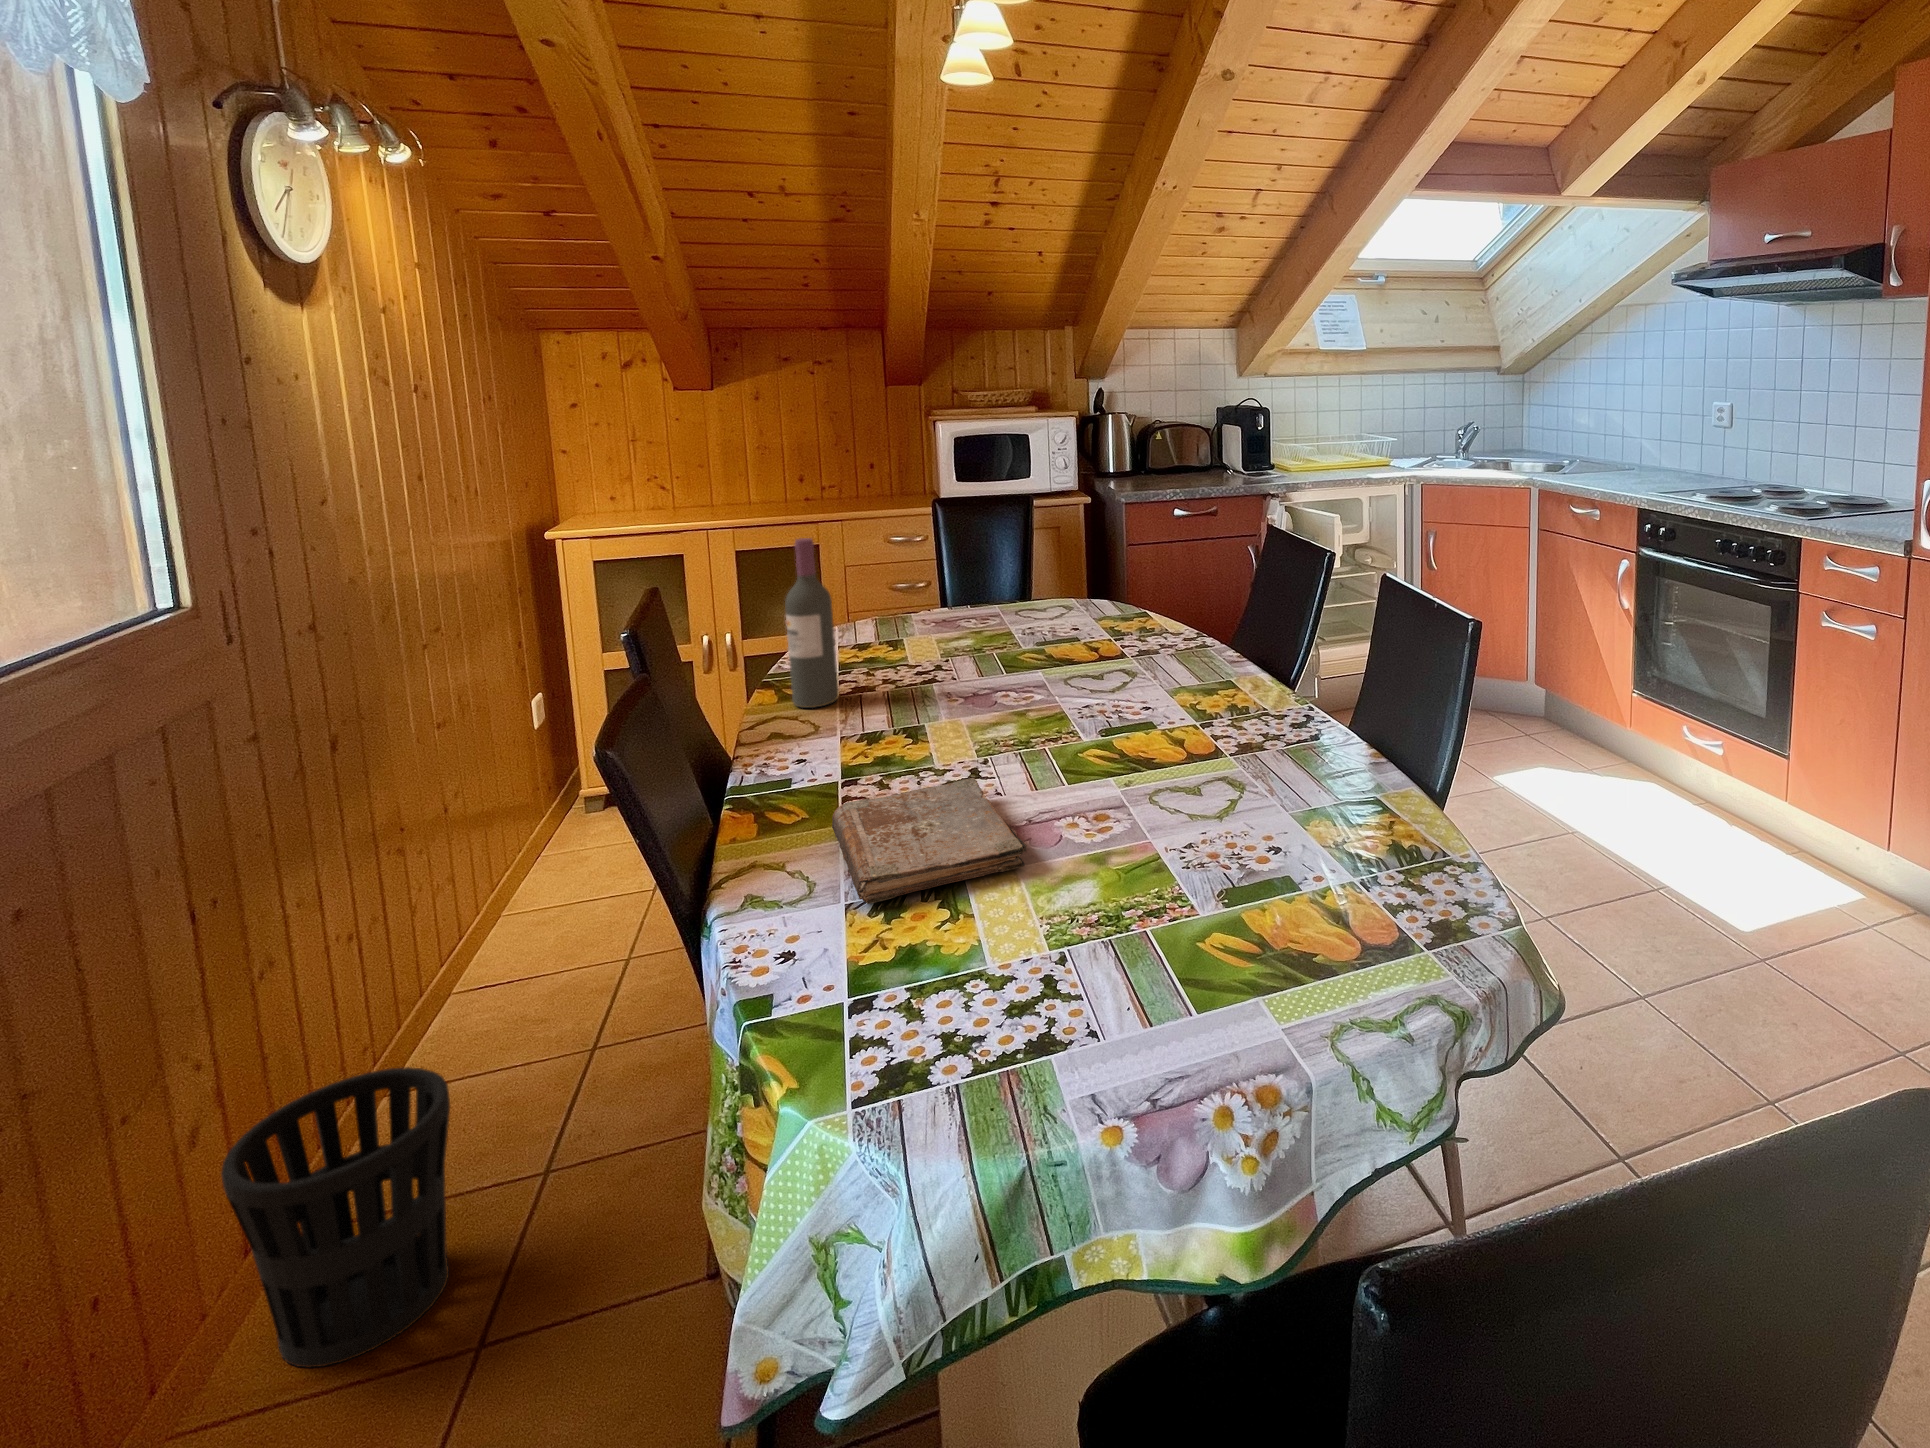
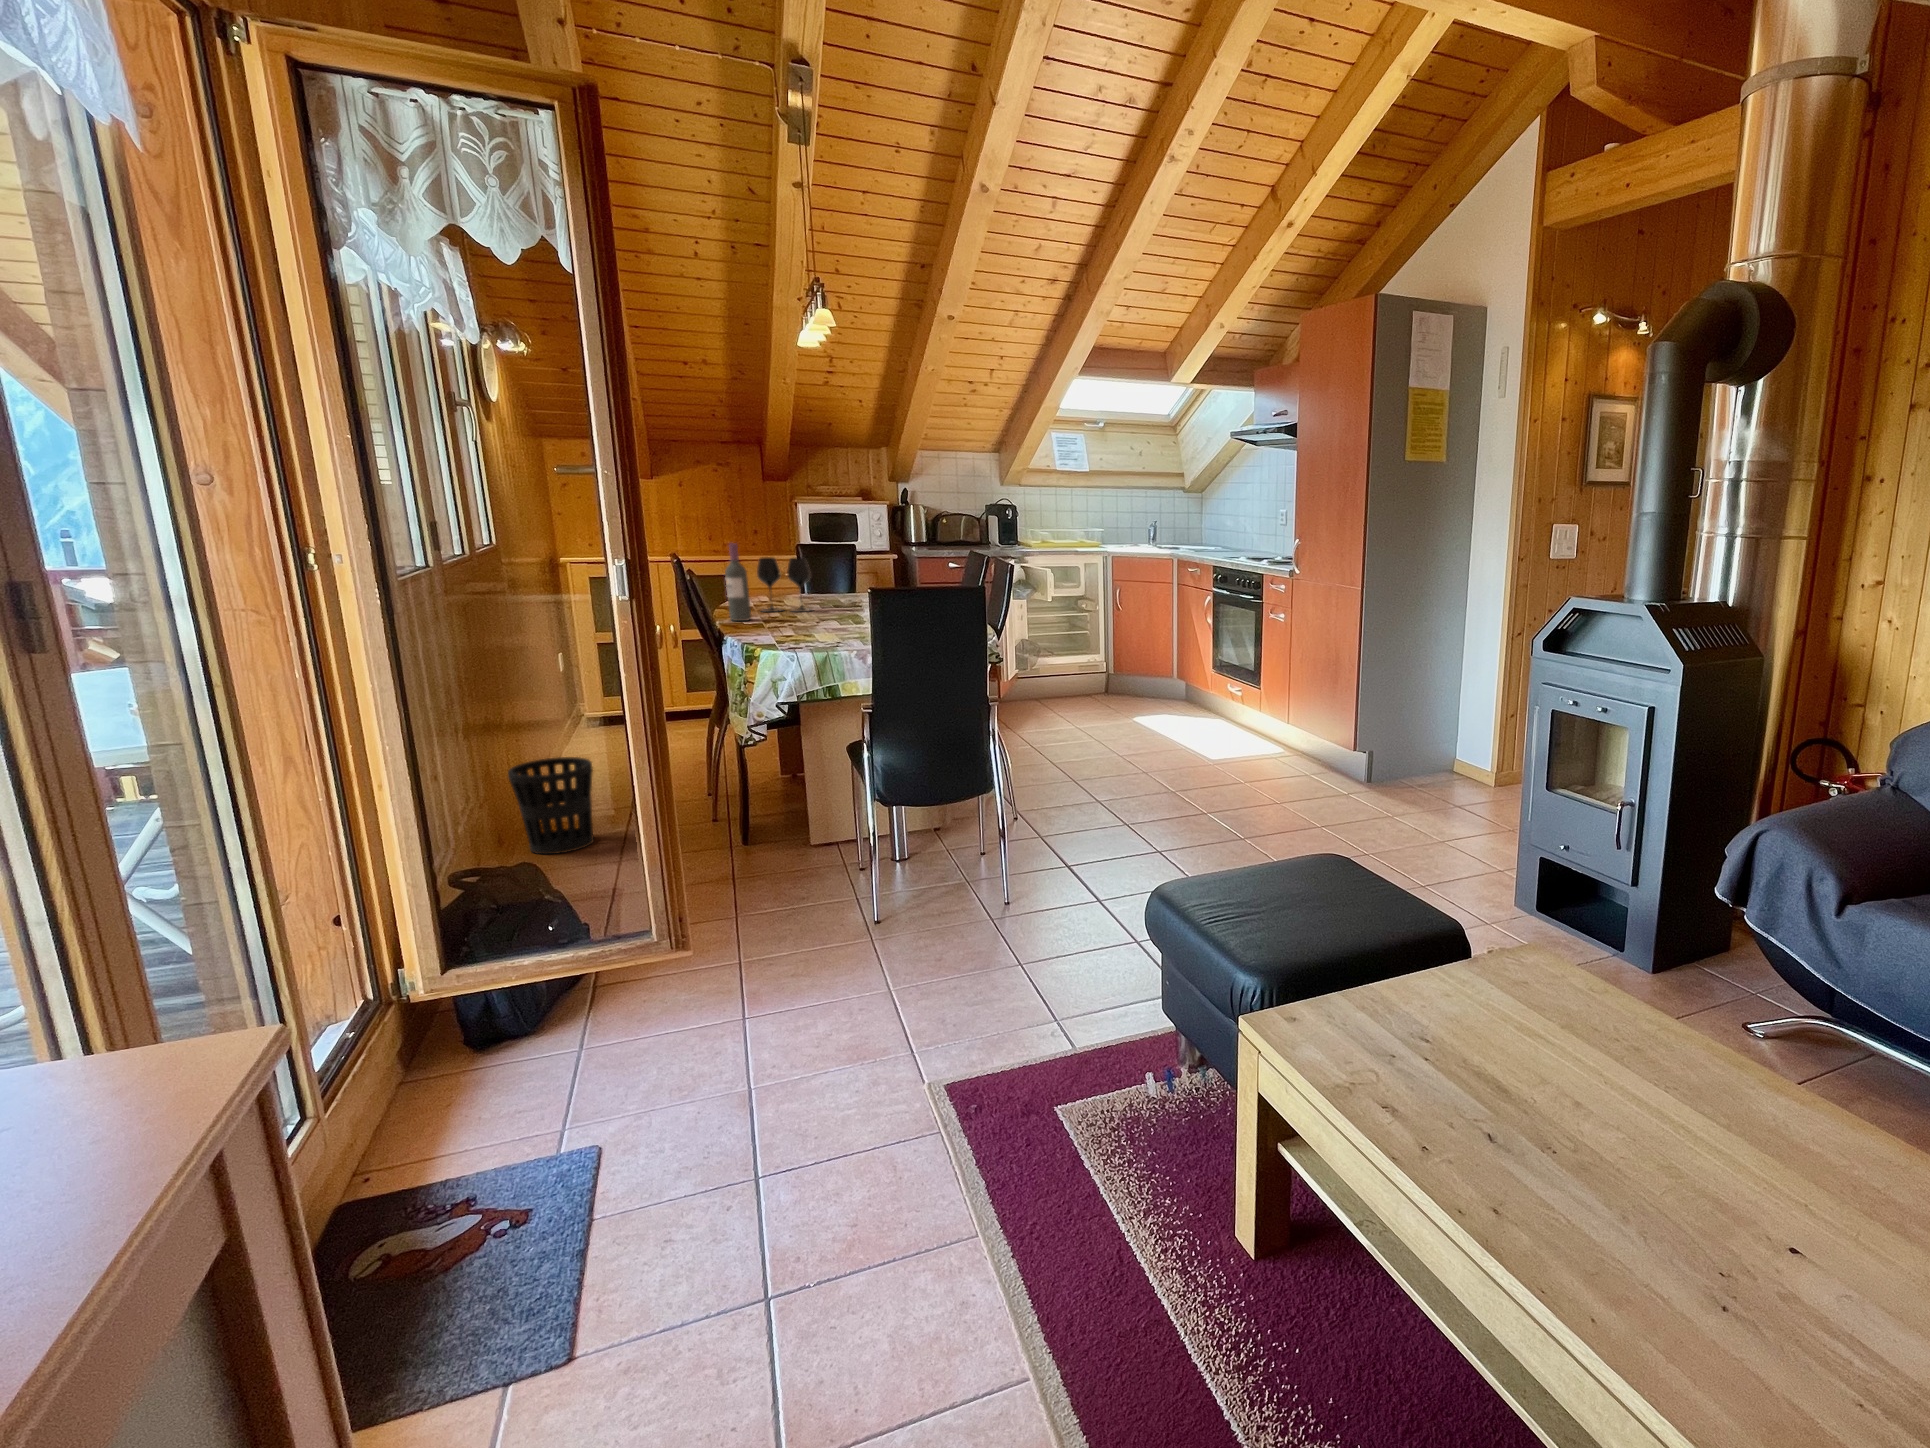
wine glass: none [856,548,967,663] -> present [757,557,811,612]
book: present [832,778,1027,904] -> none [756,629,831,651]

